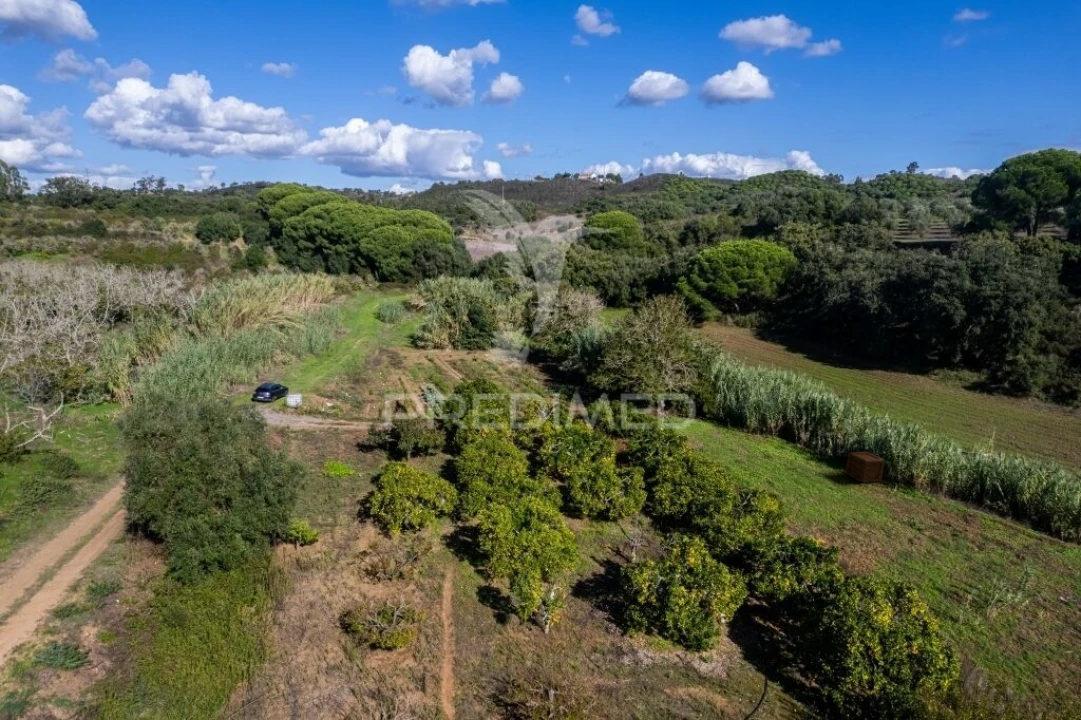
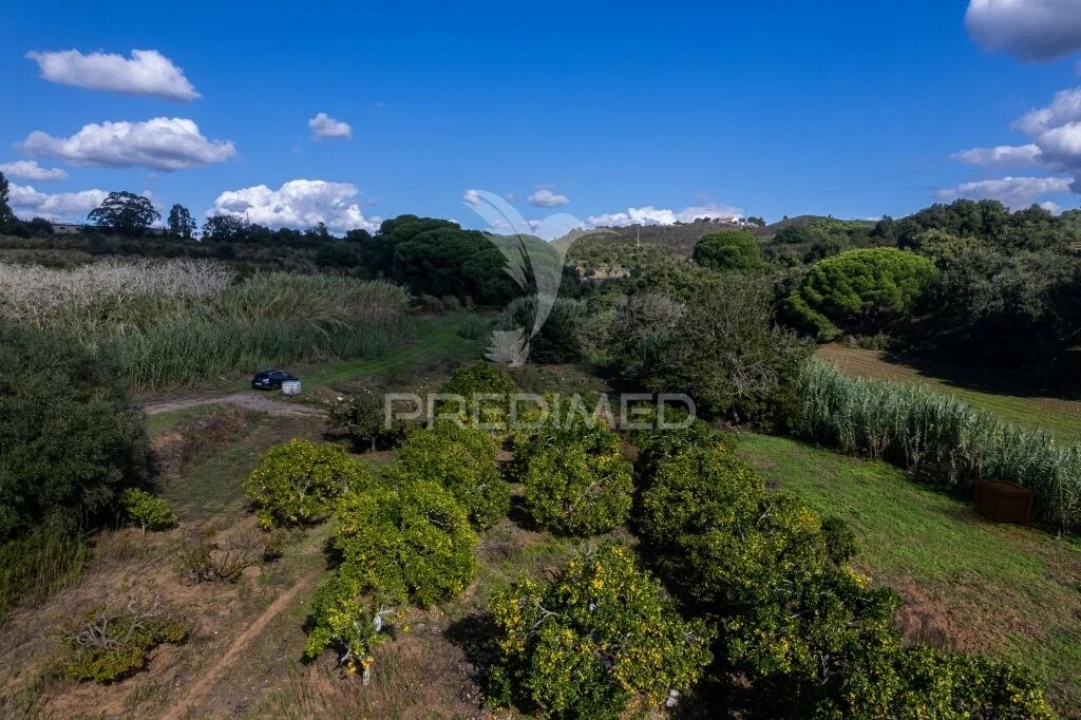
bench: none [803,431,842,461] -> present [914,454,971,491]

